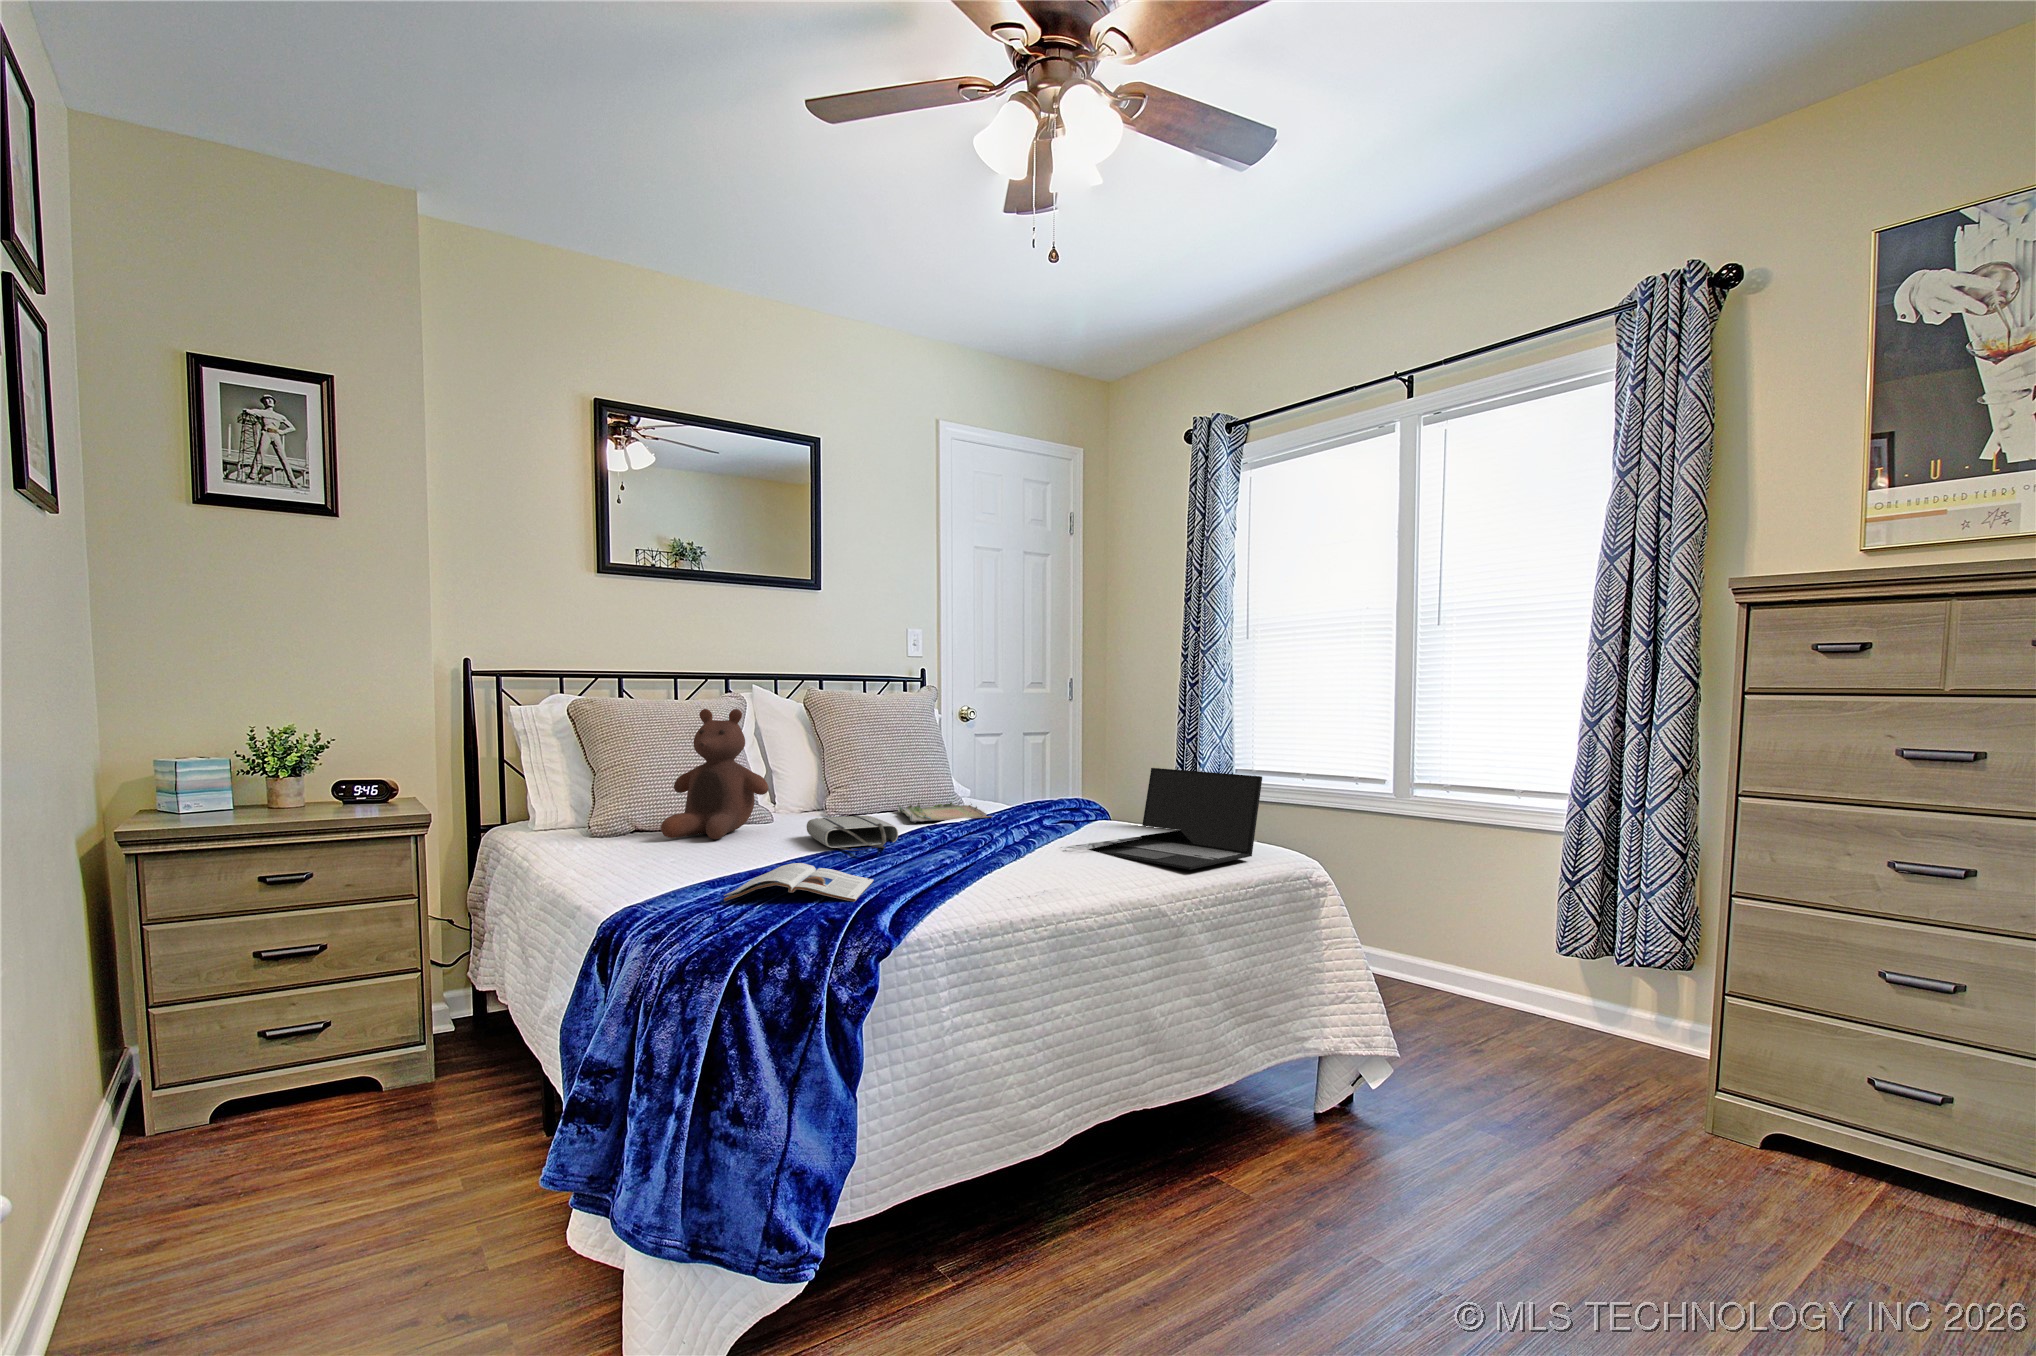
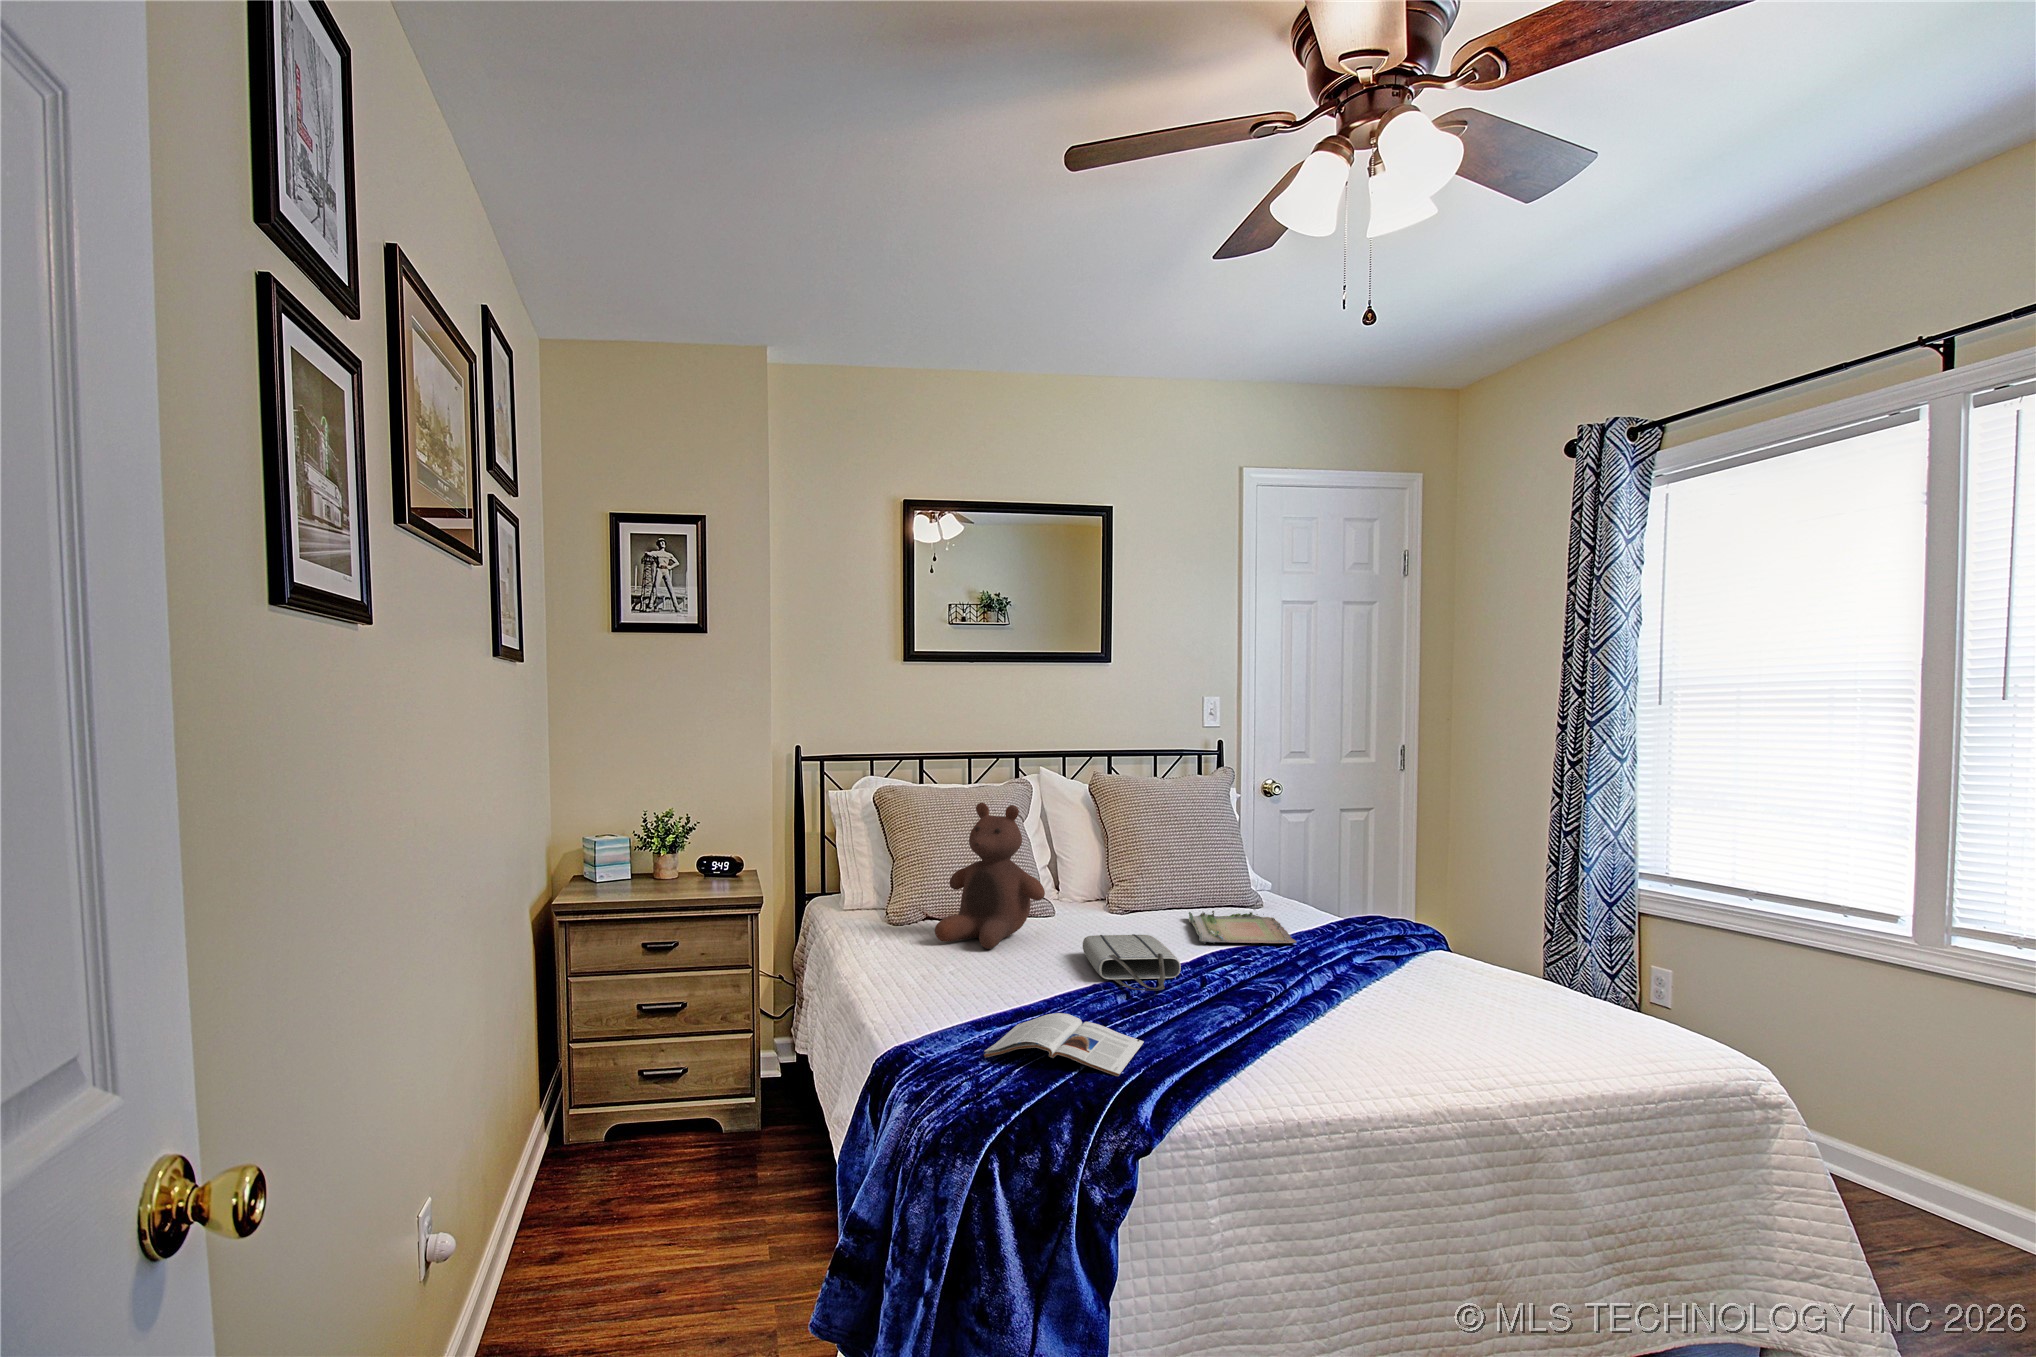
laptop: present [1088,768,1262,870] -> none [1396,908,1643,1061]

